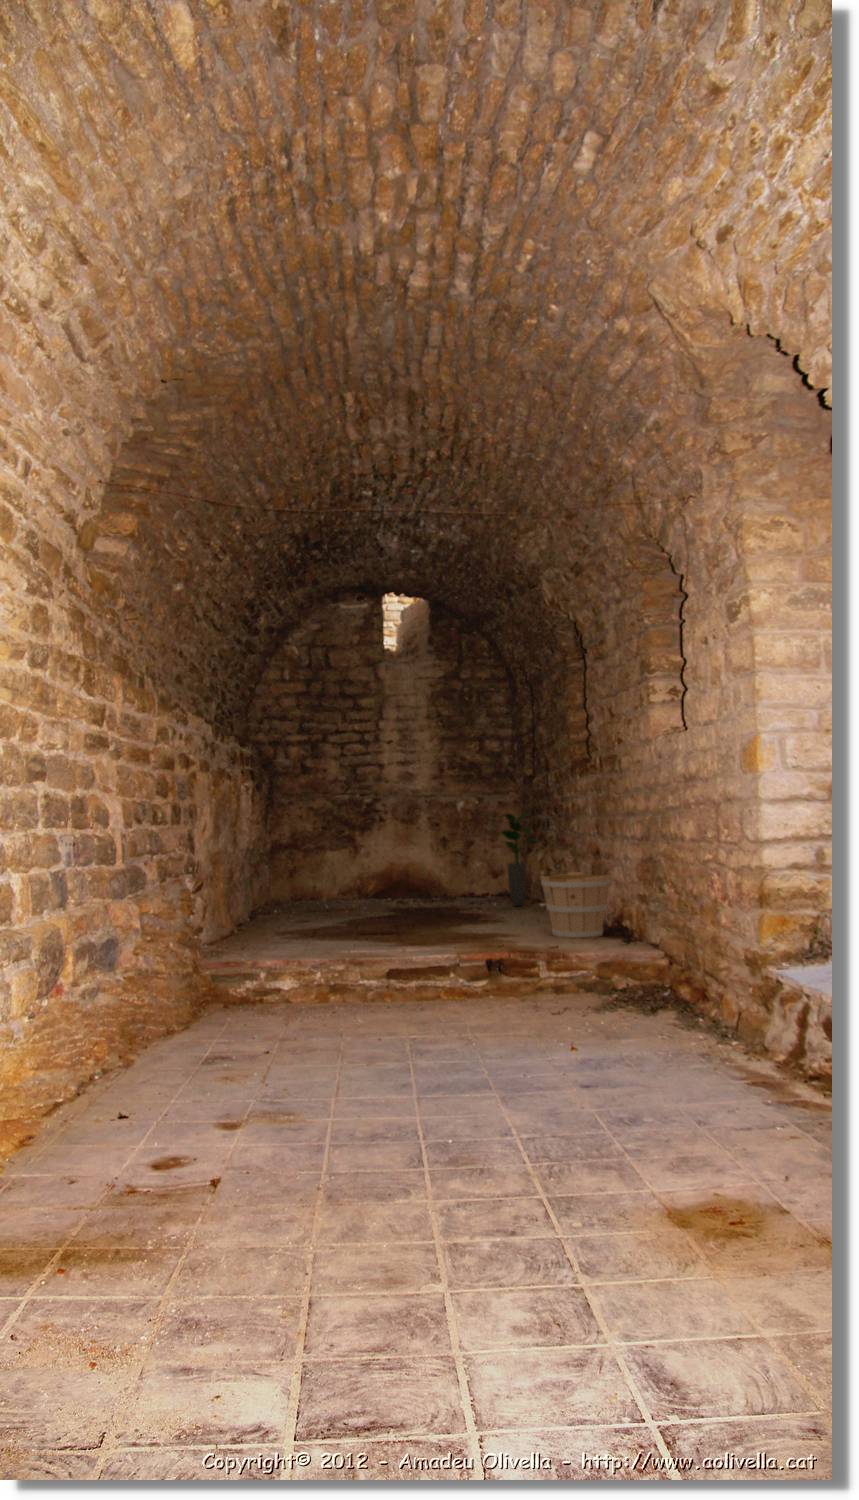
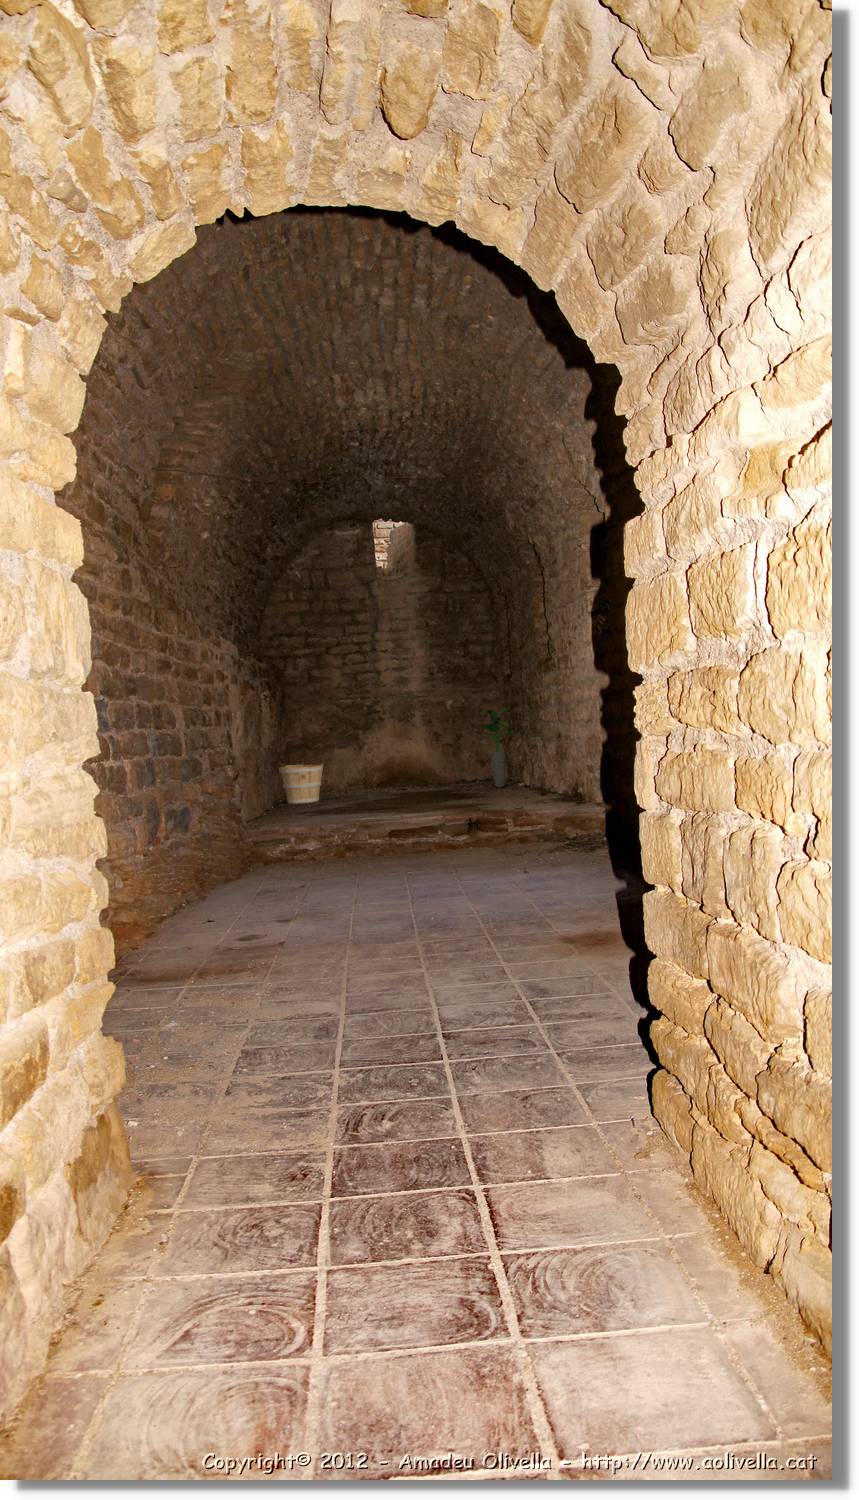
wooden bucket: present [541,872,610,938] -> present [279,764,323,804]

